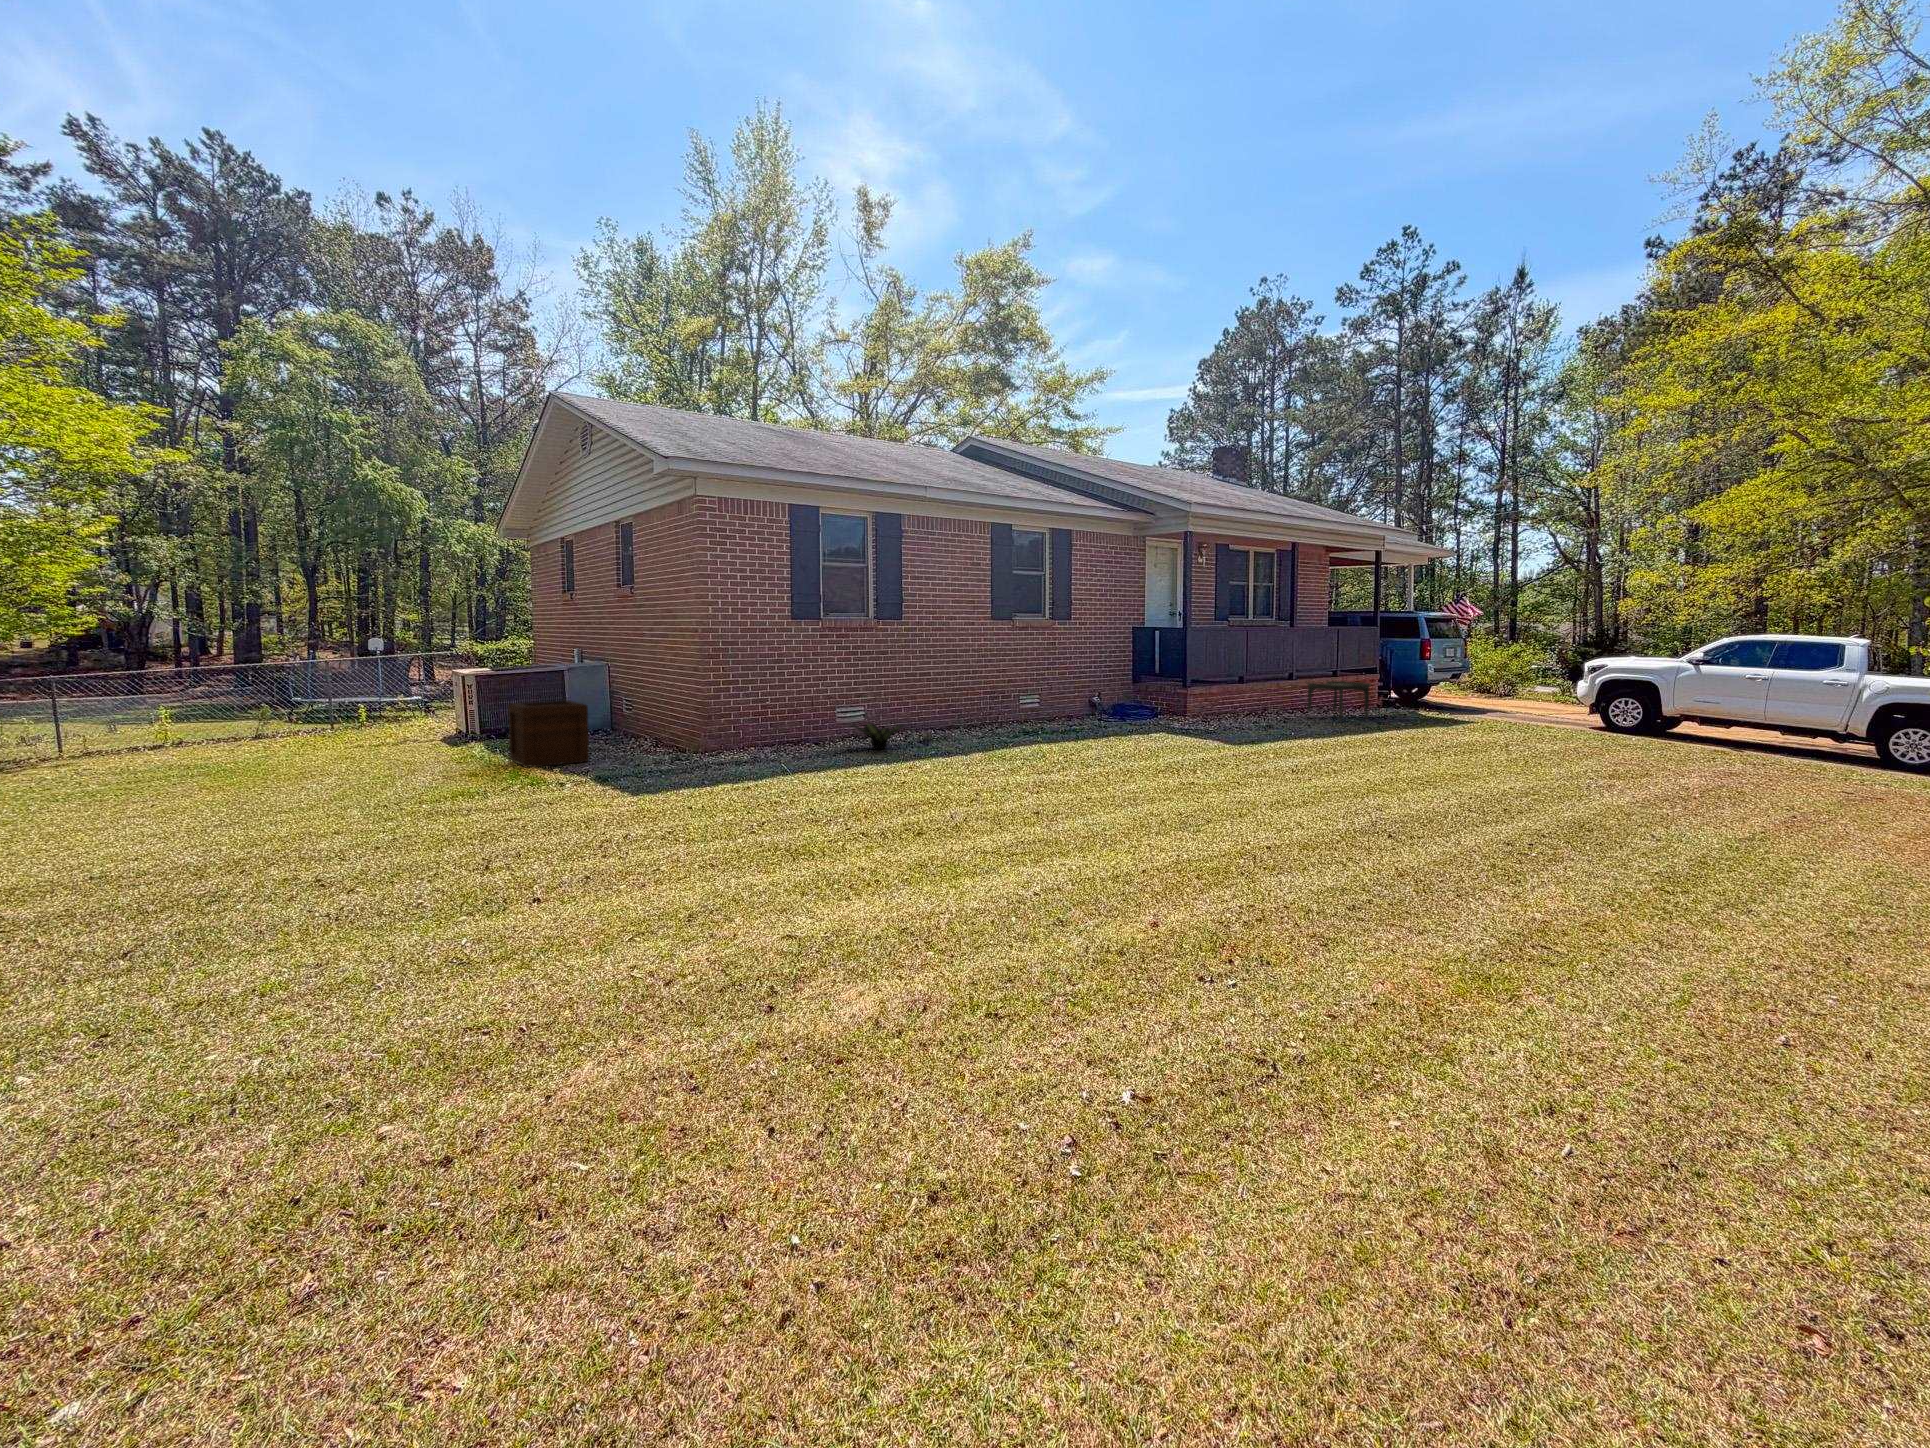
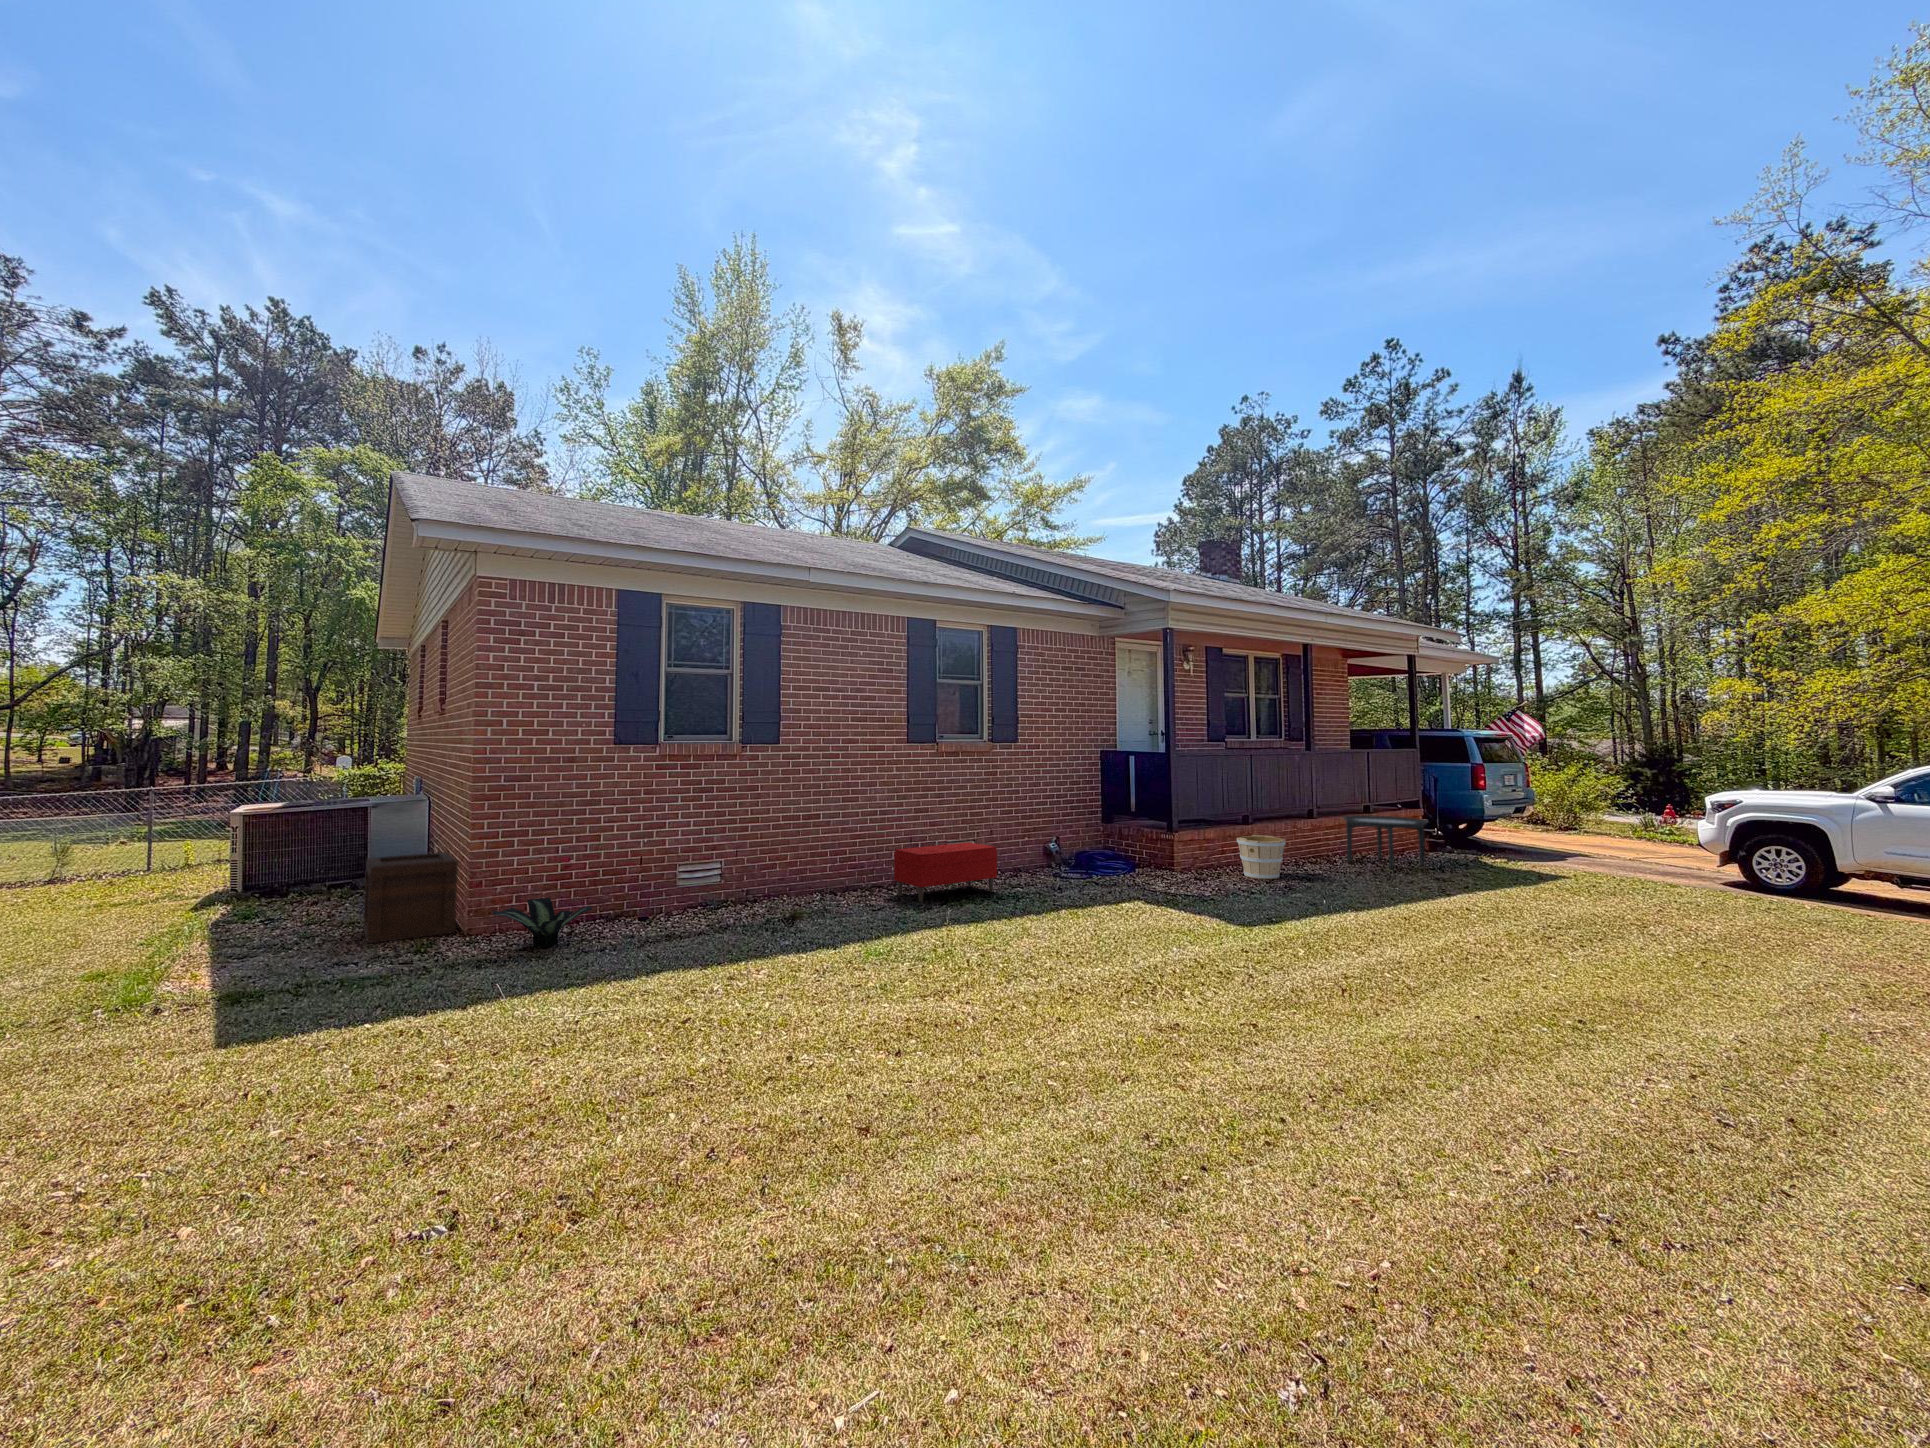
wooden bucket: none [1215,694,1254,729] -> present [1237,835,1286,879]
bench: none [935,698,1019,743] -> present [894,842,997,902]
potted plant: present [852,724,904,749] -> present [492,898,592,948]

